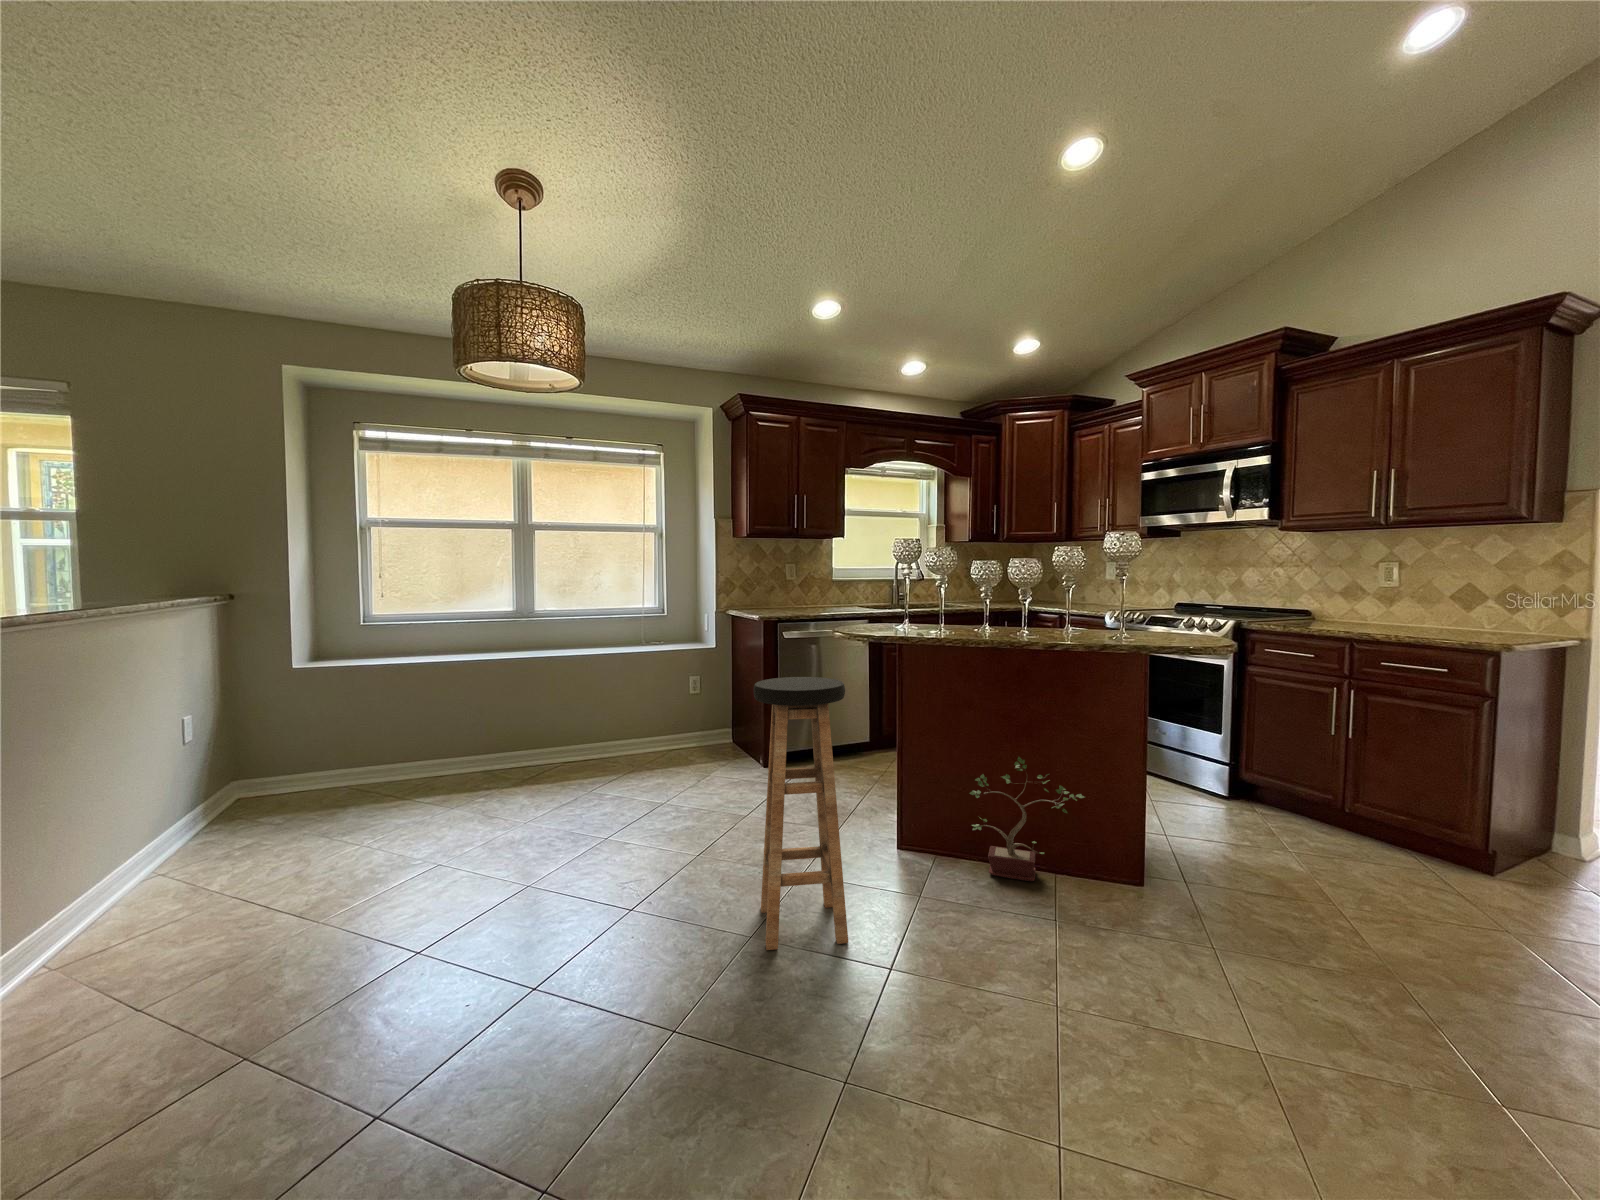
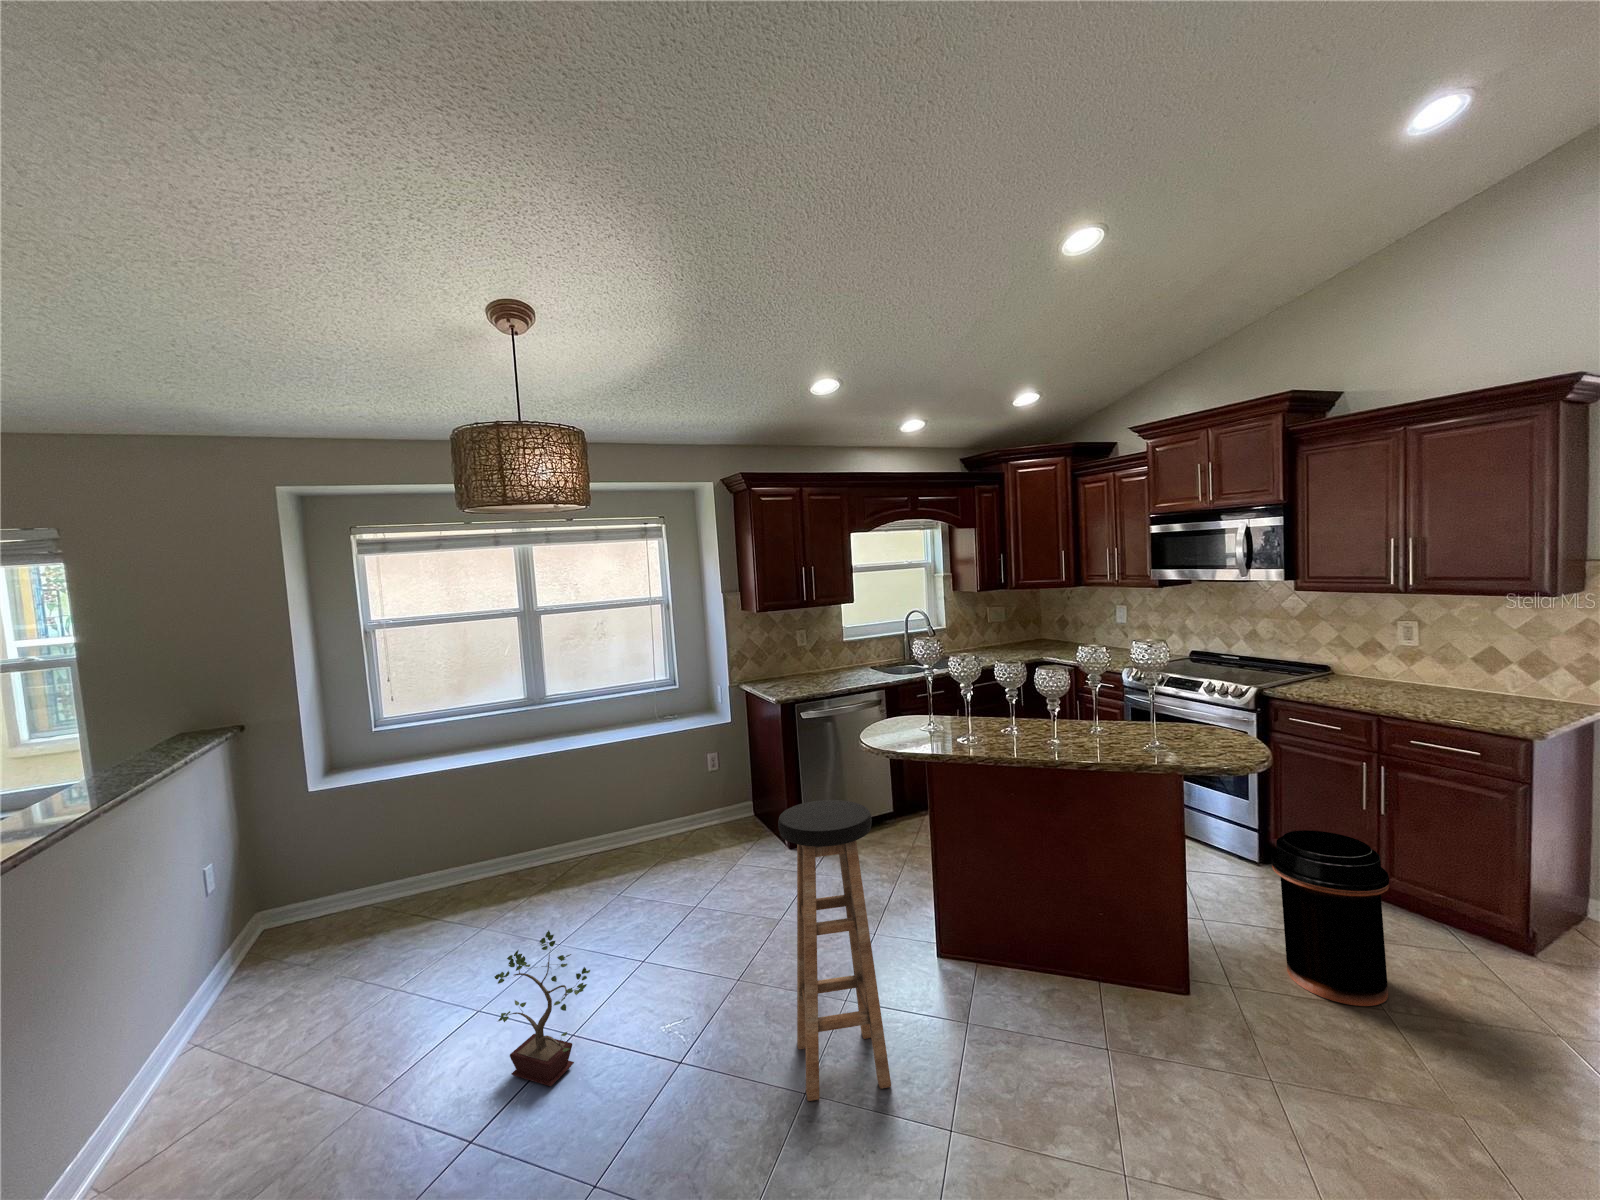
trash can: none [1234,743,1345,904] -> present [1271,830,1389,1006]
potted plant: present [969,757,1084,881] -> present [494,930,590,1086]

